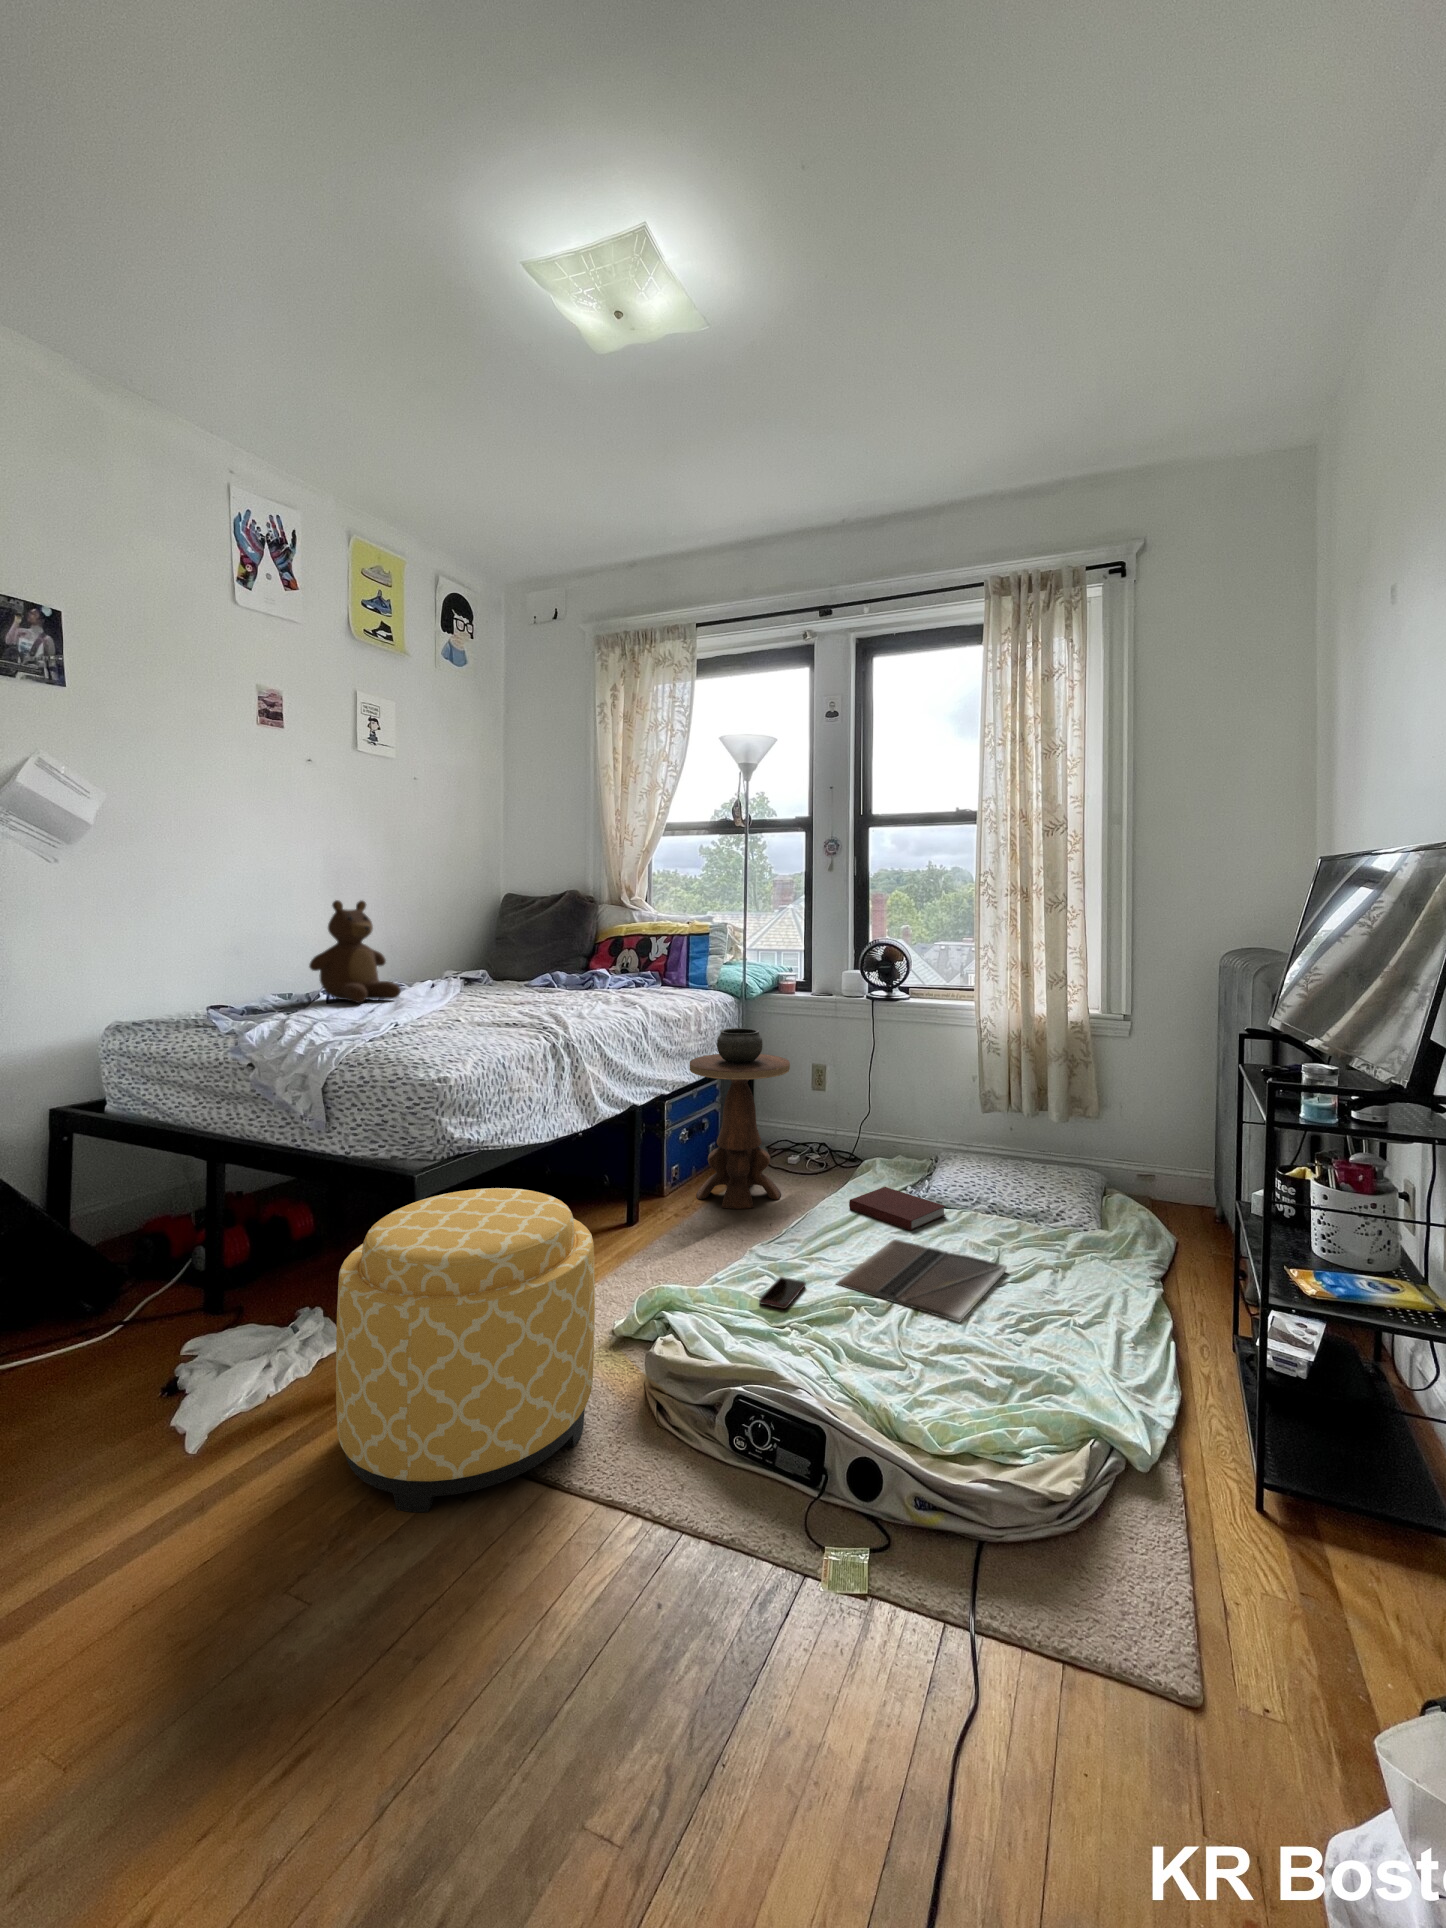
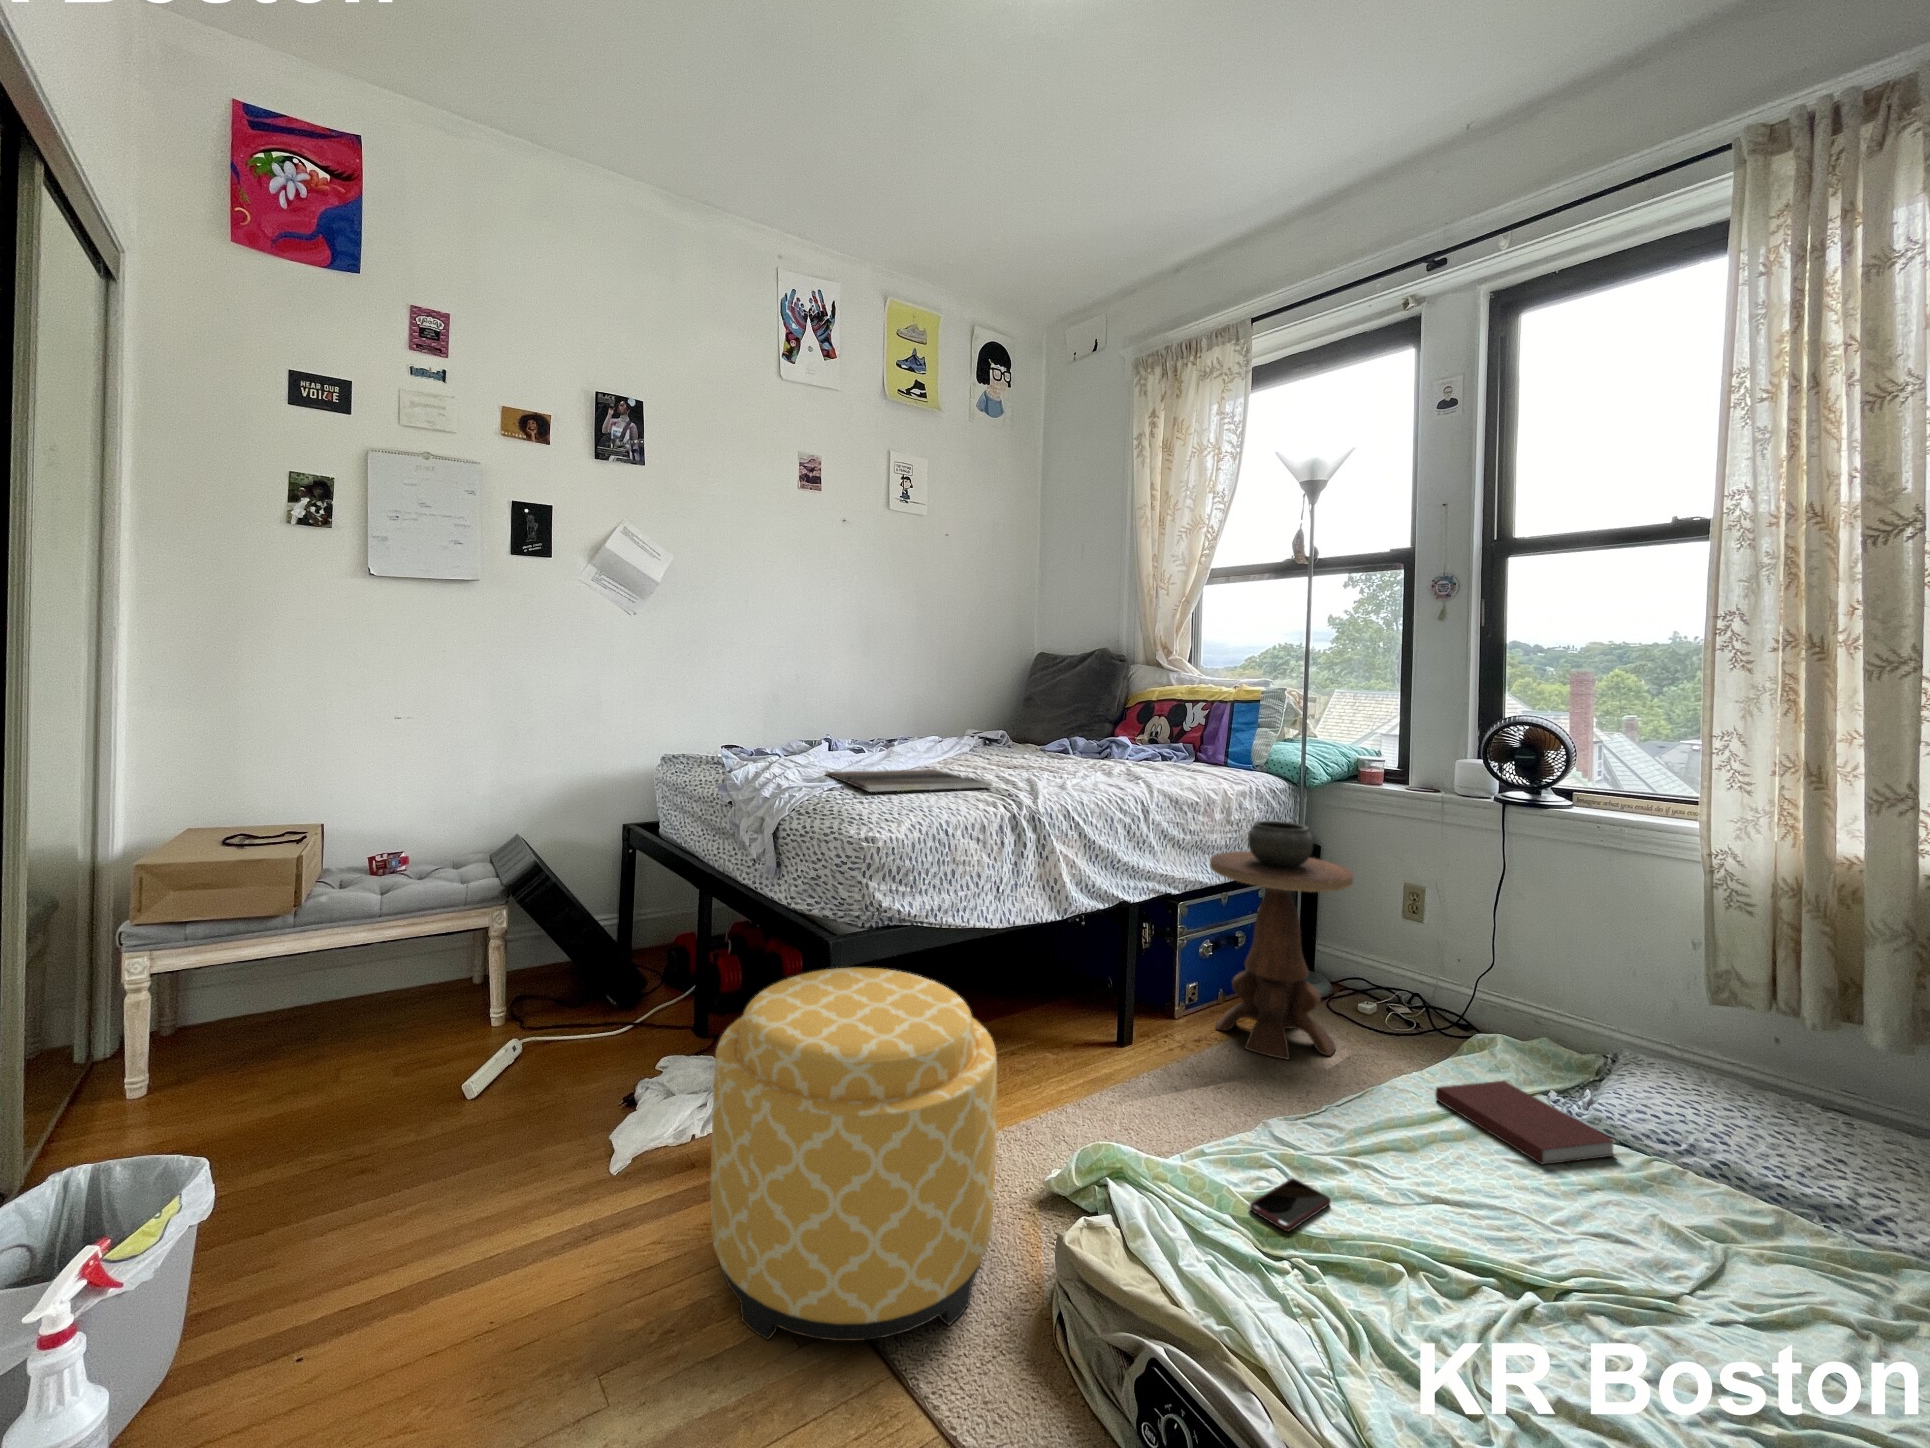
teddy bear: present [309,900,401,1003] -> none [823,652,903,754]
laptop: present [836,1239,1007,1322] -> present [827,769,992,792]

